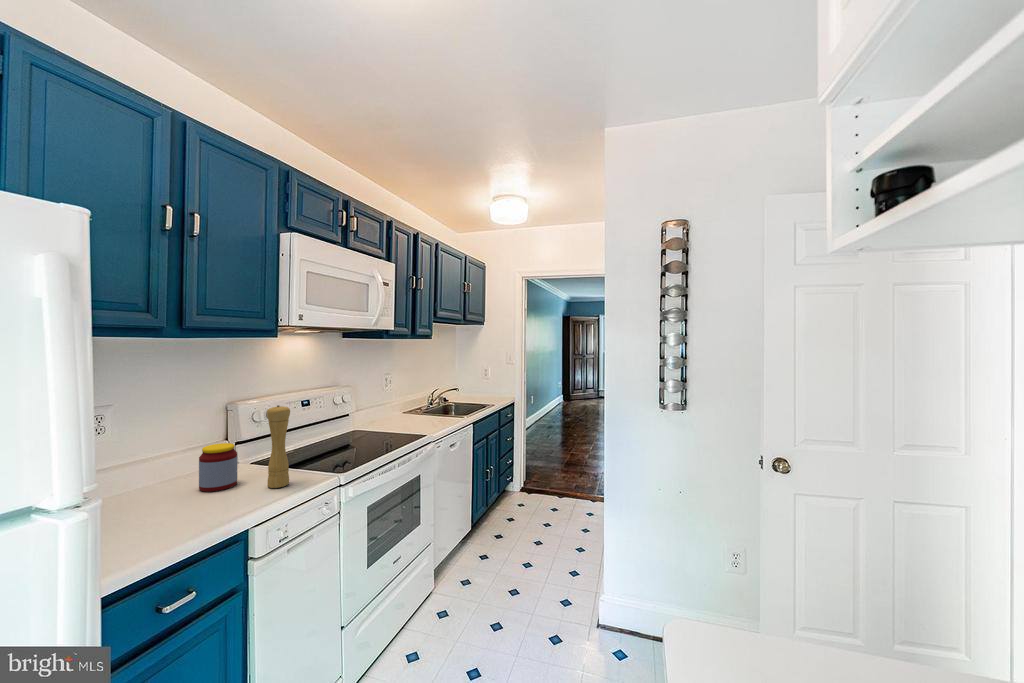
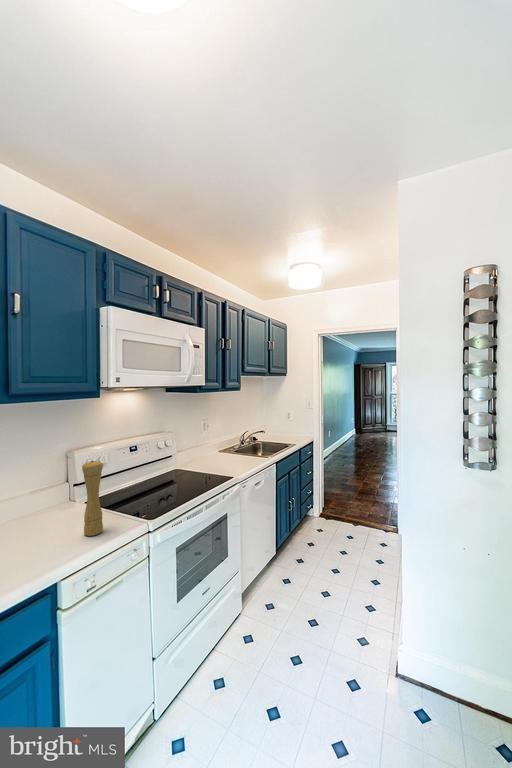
jar: present [199,443,237,492] -> none [30,491,63,536]

